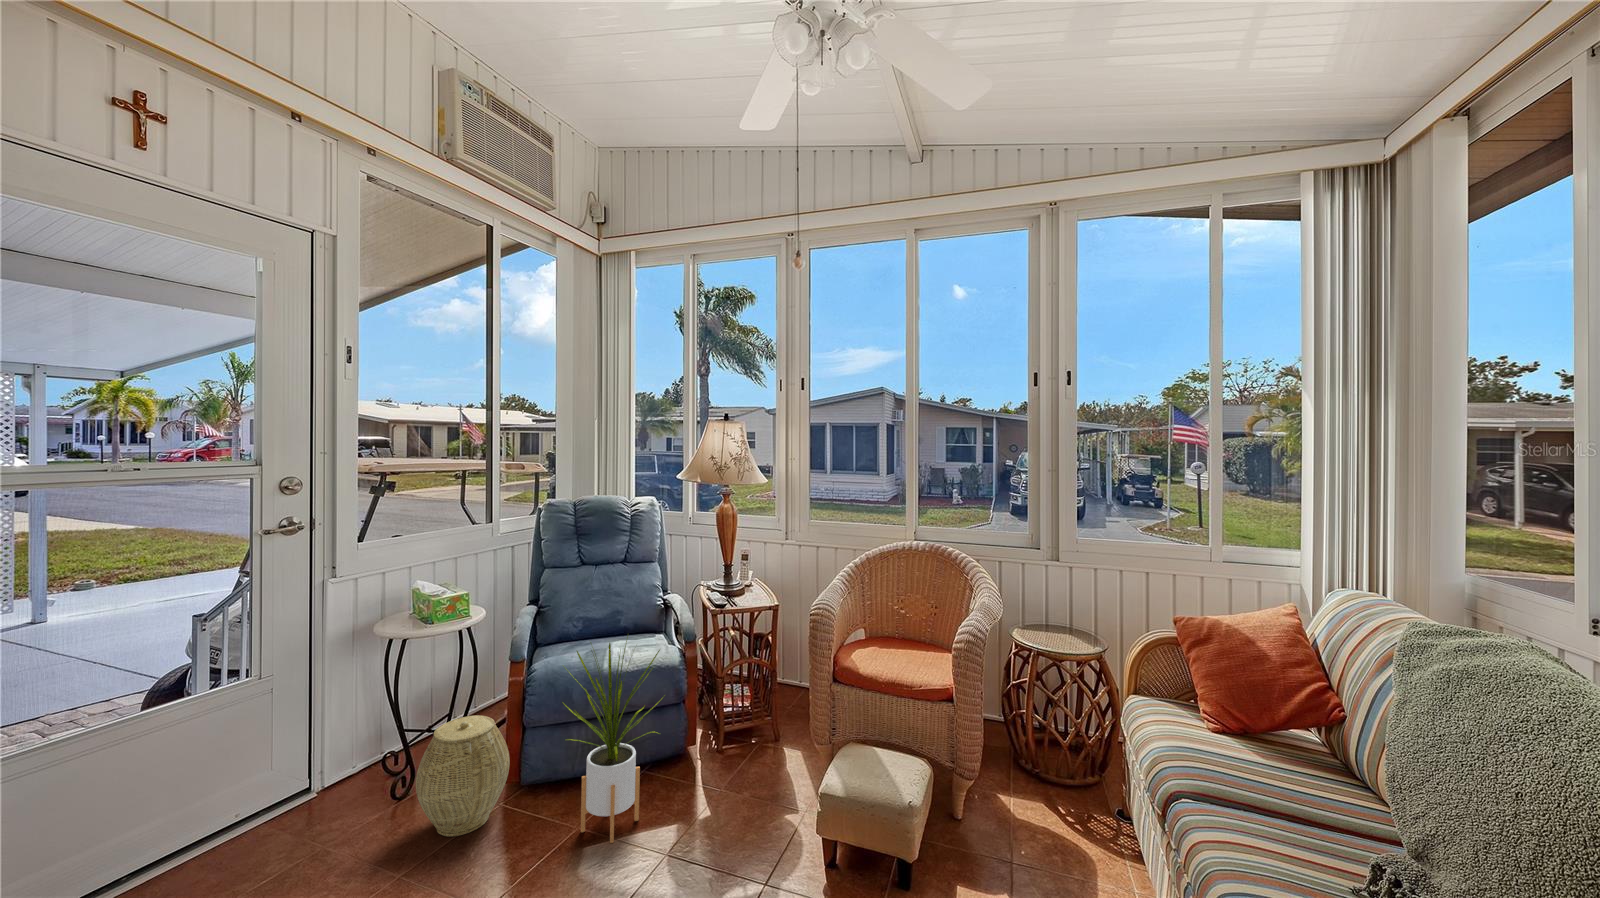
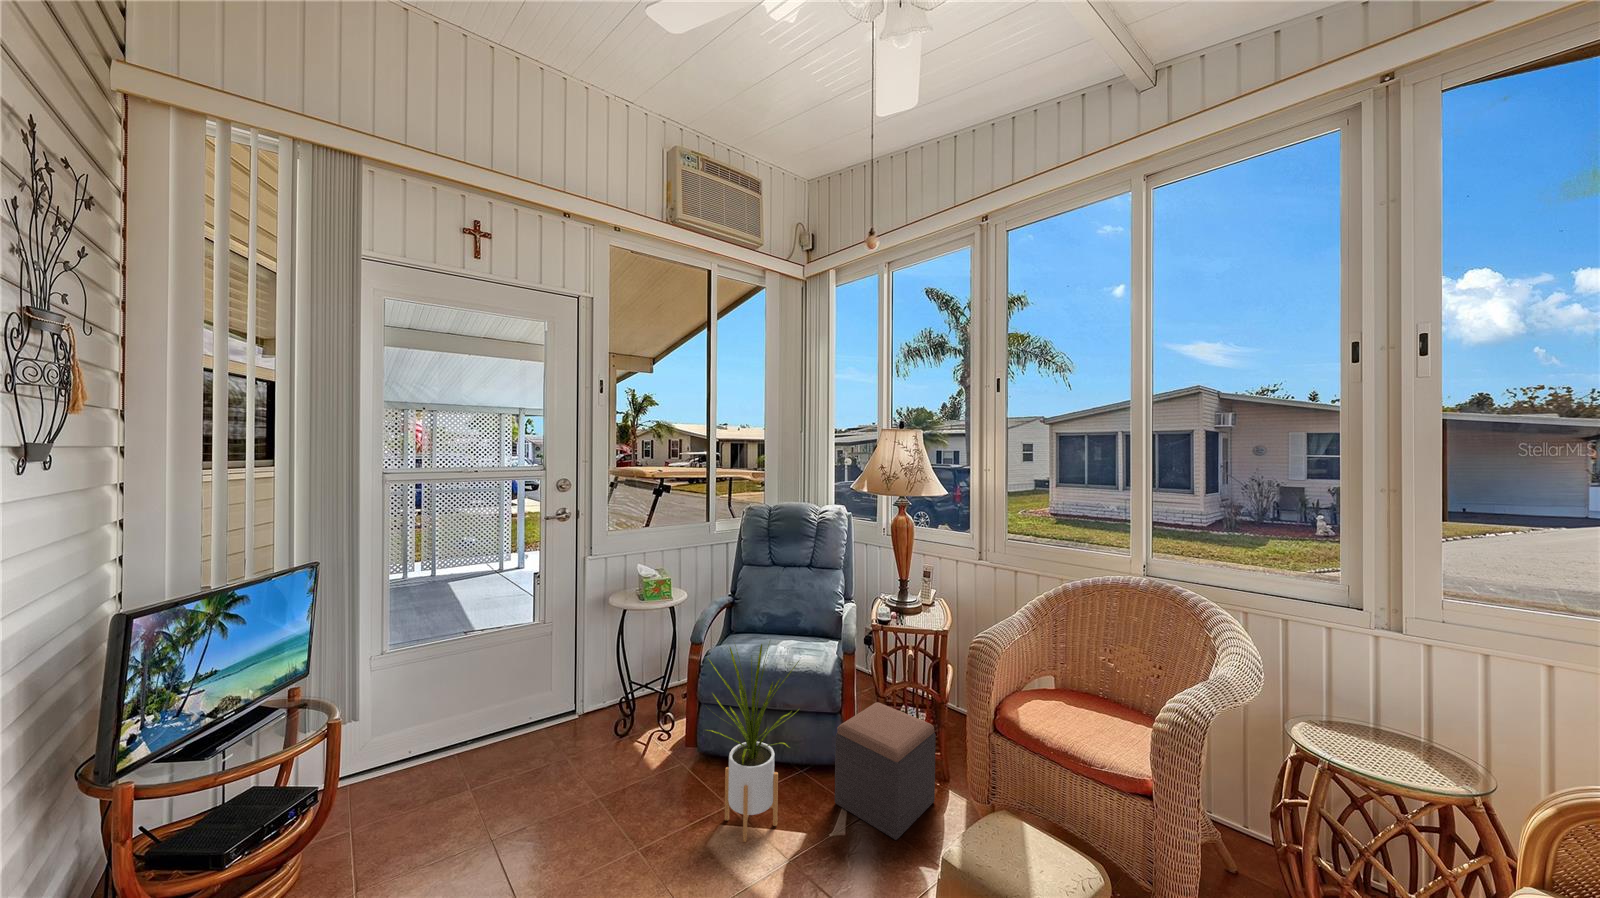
footstool: none [687,684,775,797] -> present [835,702,936,840]
woven basket: present [416,715,510,836] -> none [613,685,684,788]

